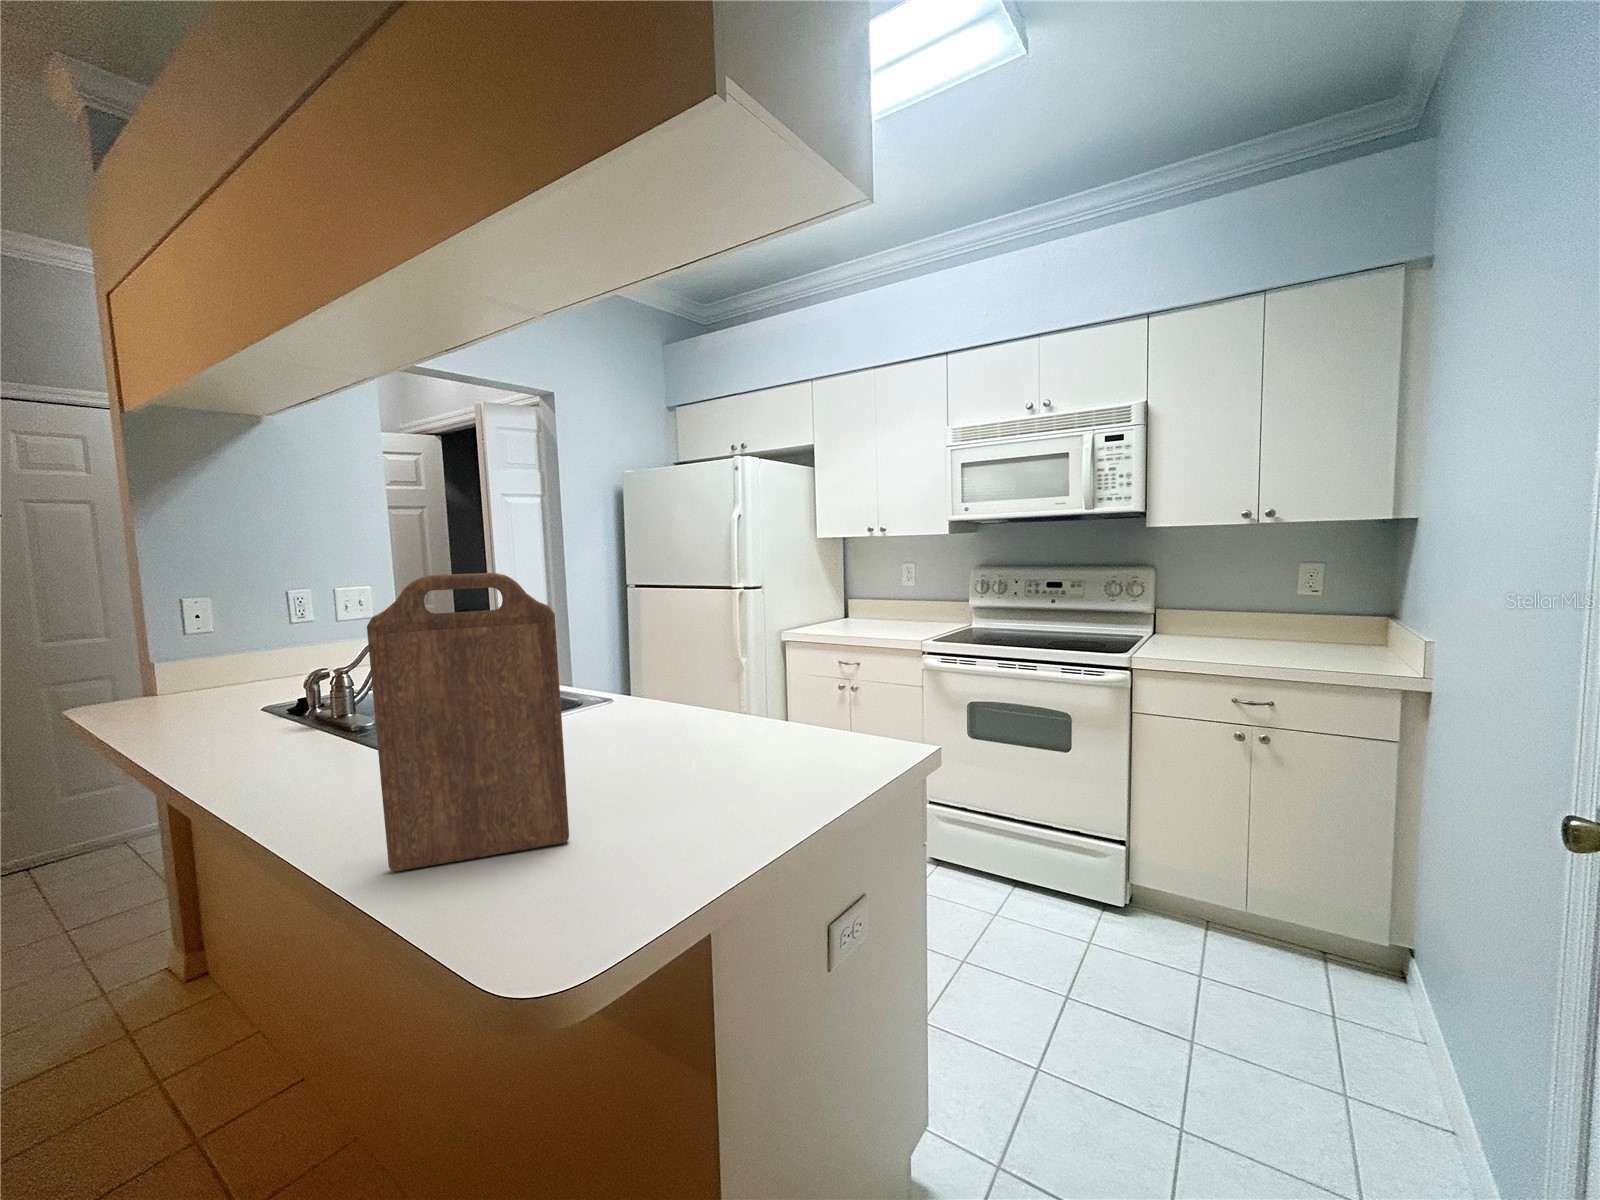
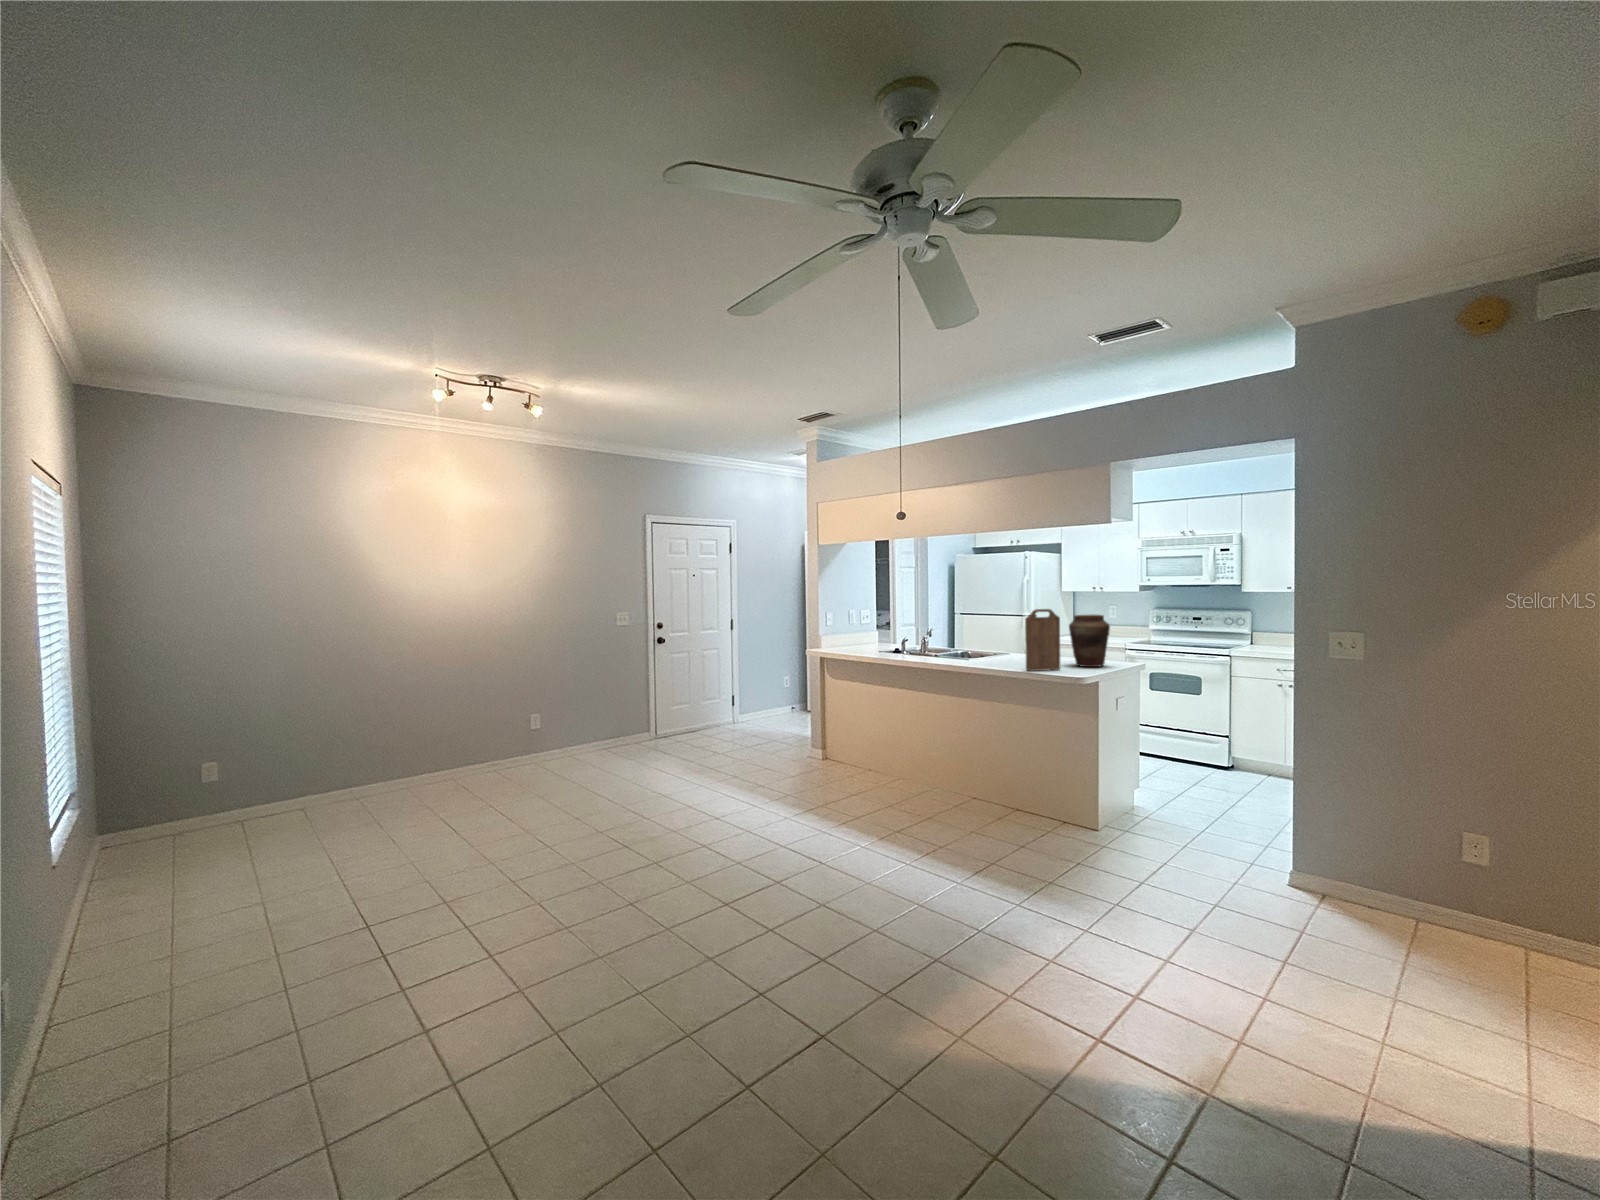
vase: none [652,591,797,803] -> present [1069,615,1110,667]

